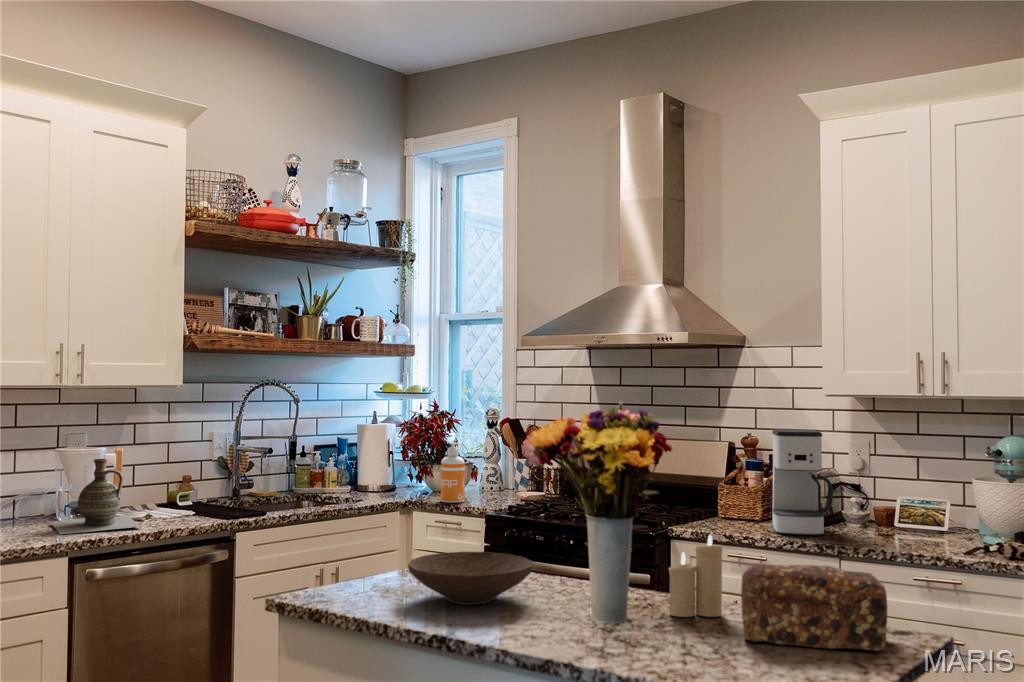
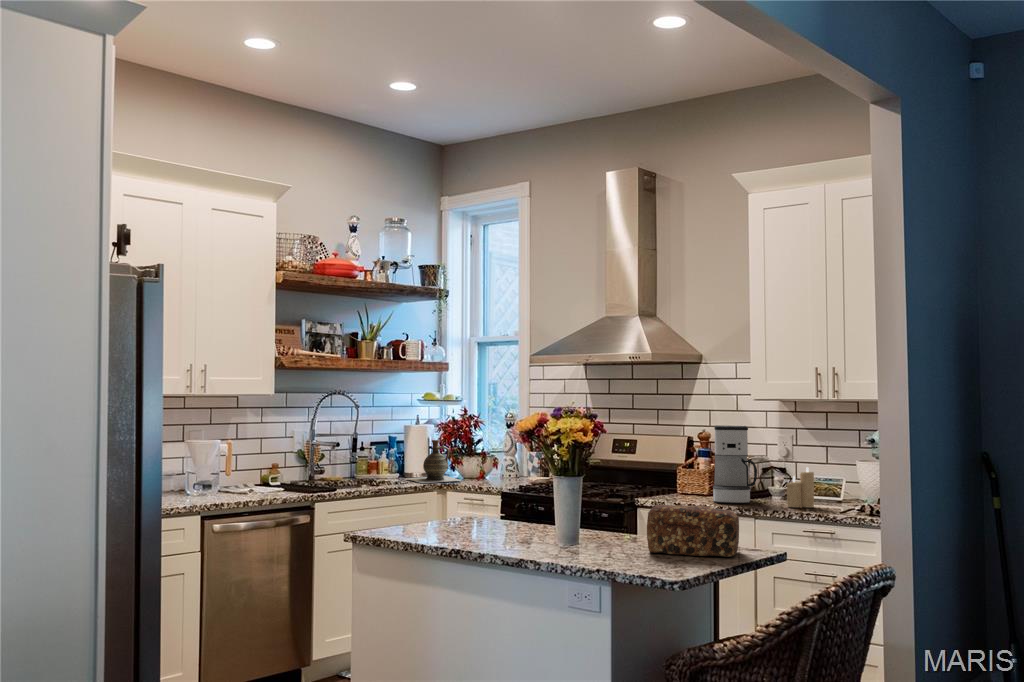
soap dispenser: present [441,442,465,503] -> none [468,438,486,484]
ceramic jug: present [51,459,141,534] -> present [406,440,460,483]
candle: present [669,535,722,617] -> present [787,467,814,508]
wooden bowl: present [408,552,532,605] -> none [437,505,520,537]

